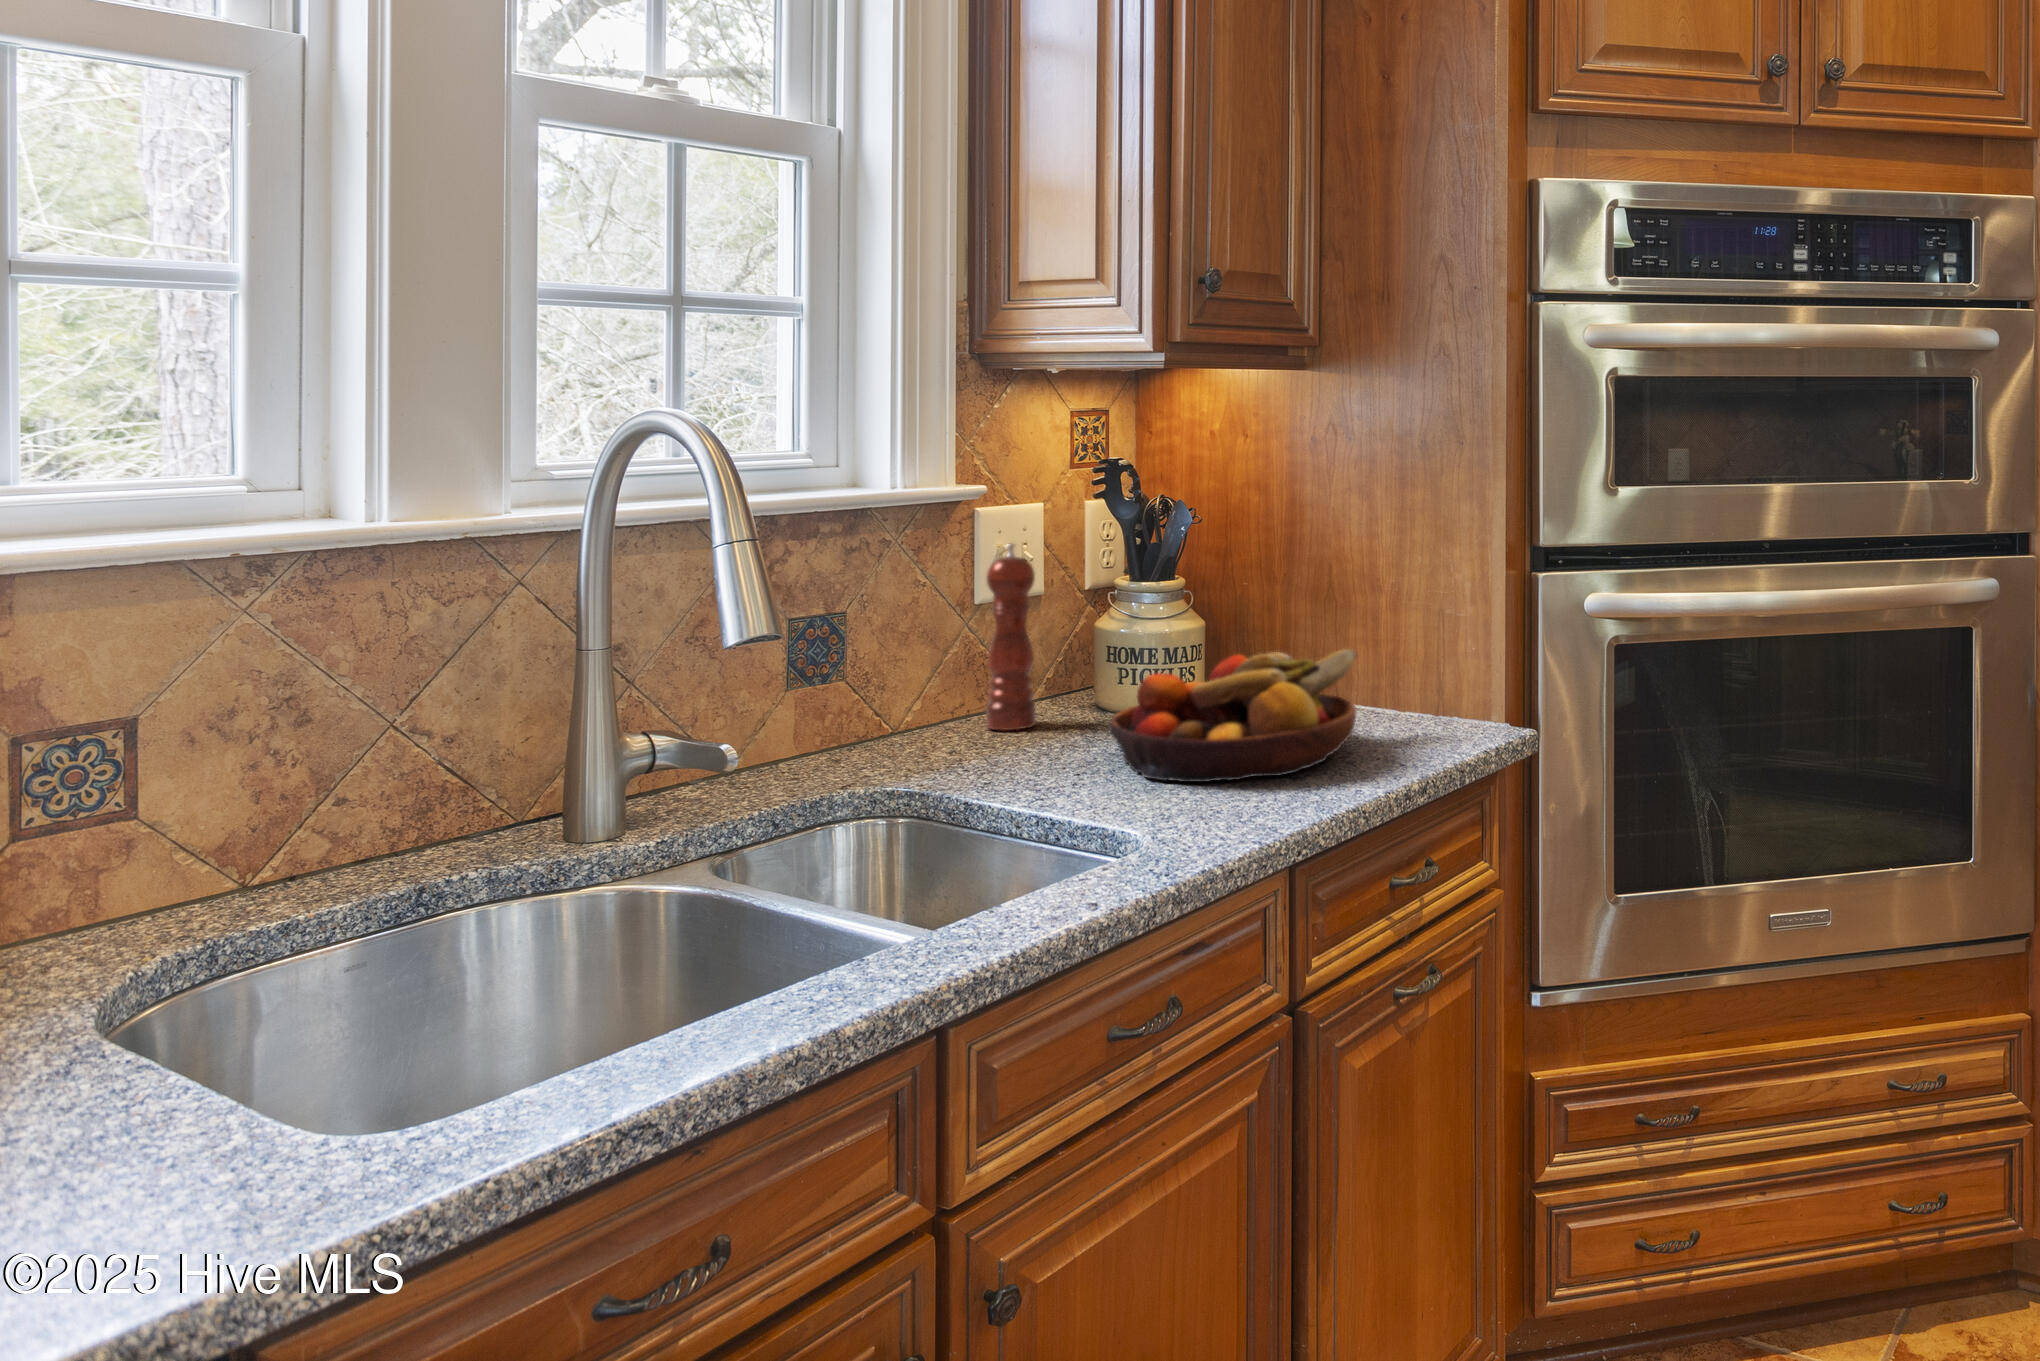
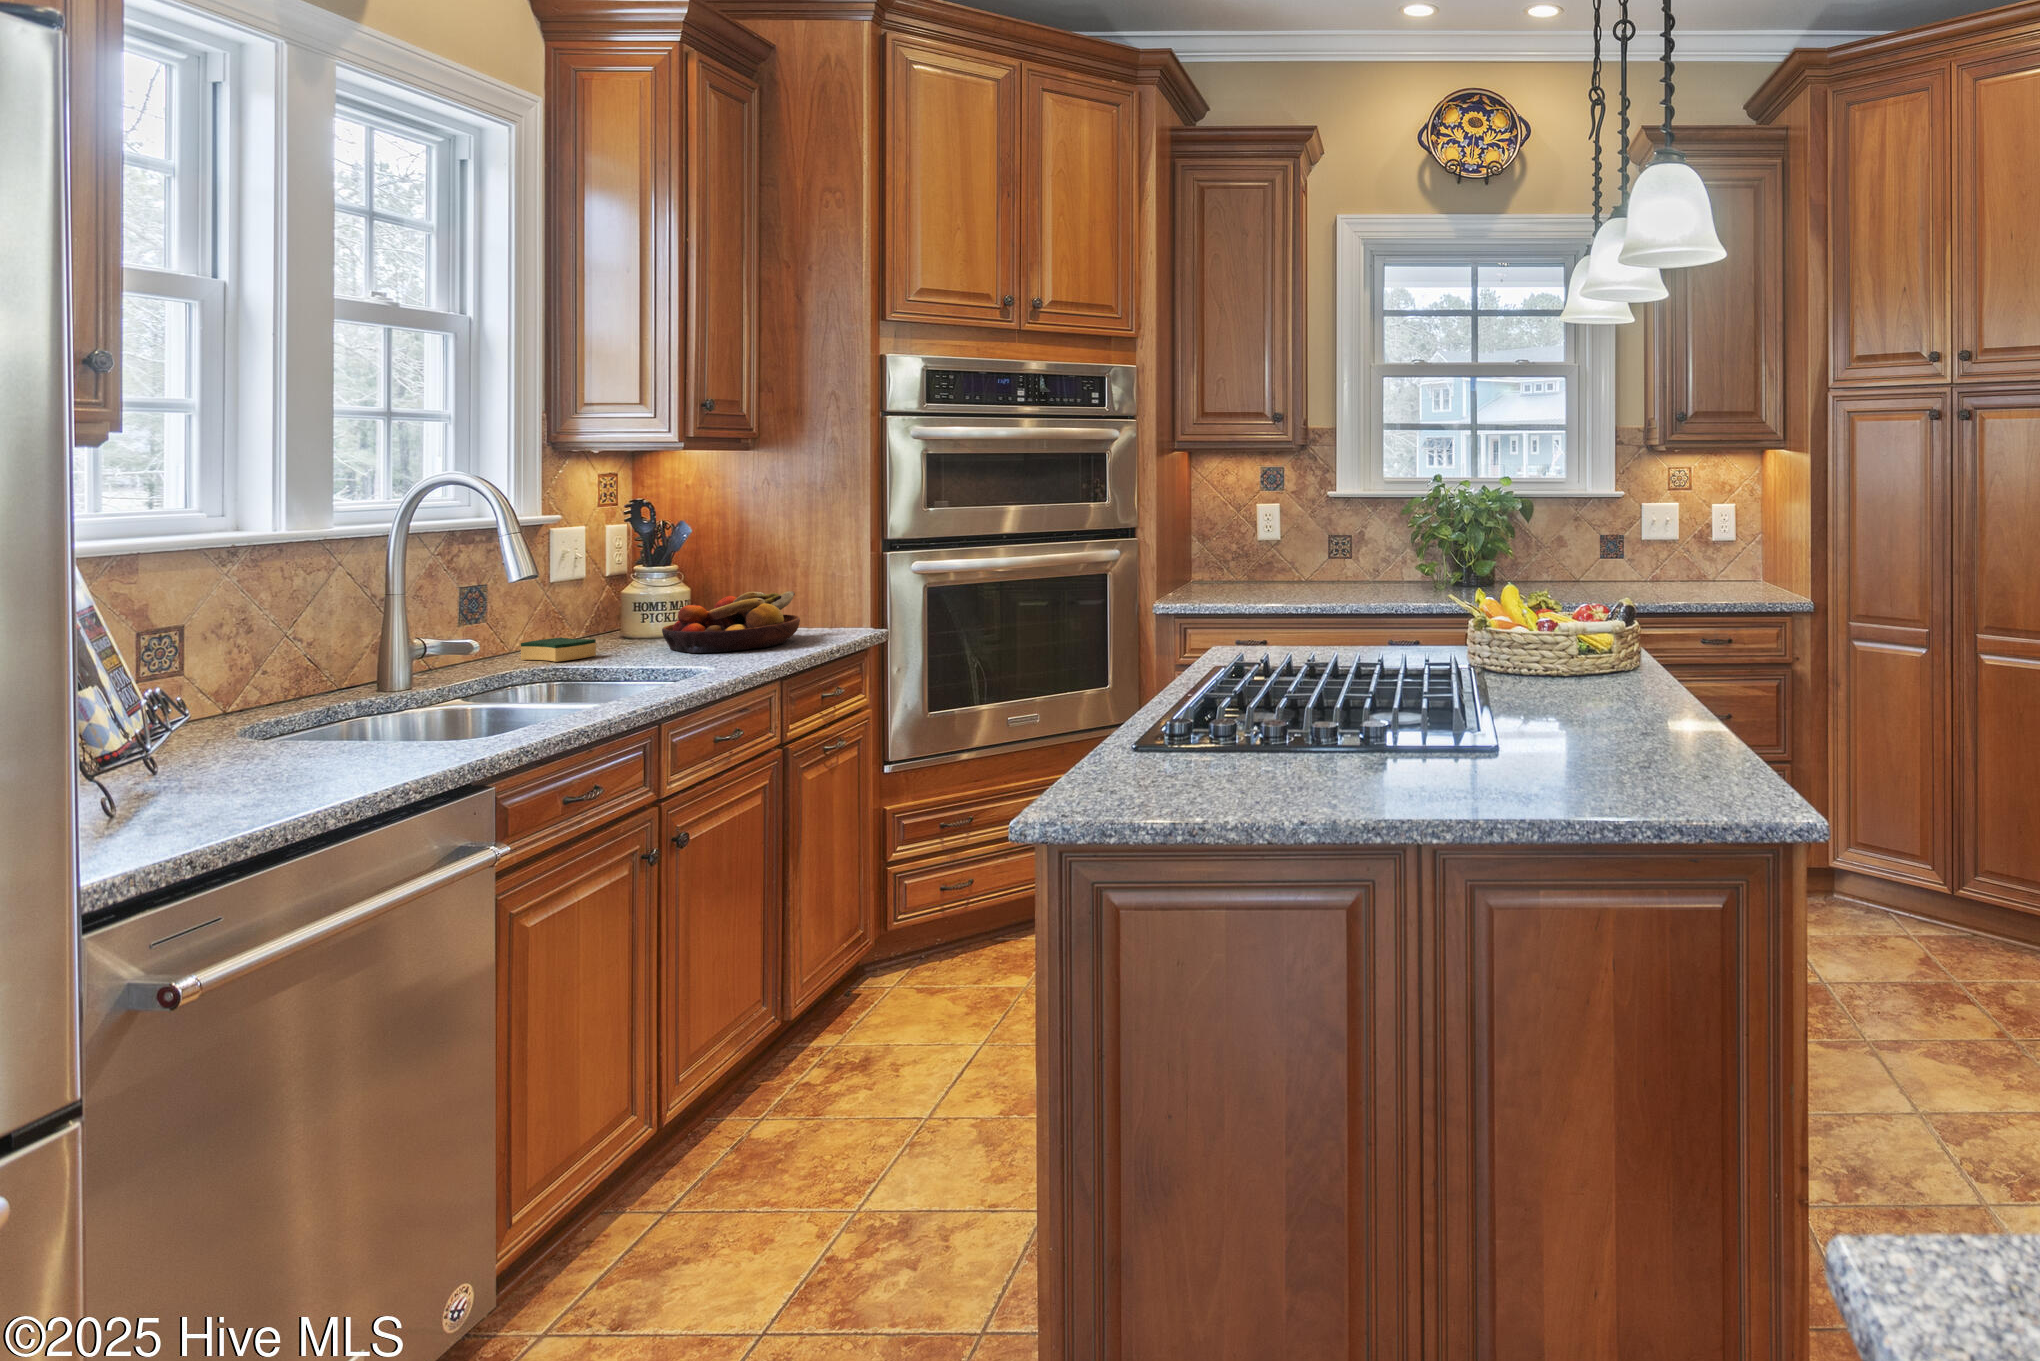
pepper mill: present [986,544,1036,730] -> none [567,546,598,646]
sponge: none [877,719,993,778] -> present [521,637,596,662]

